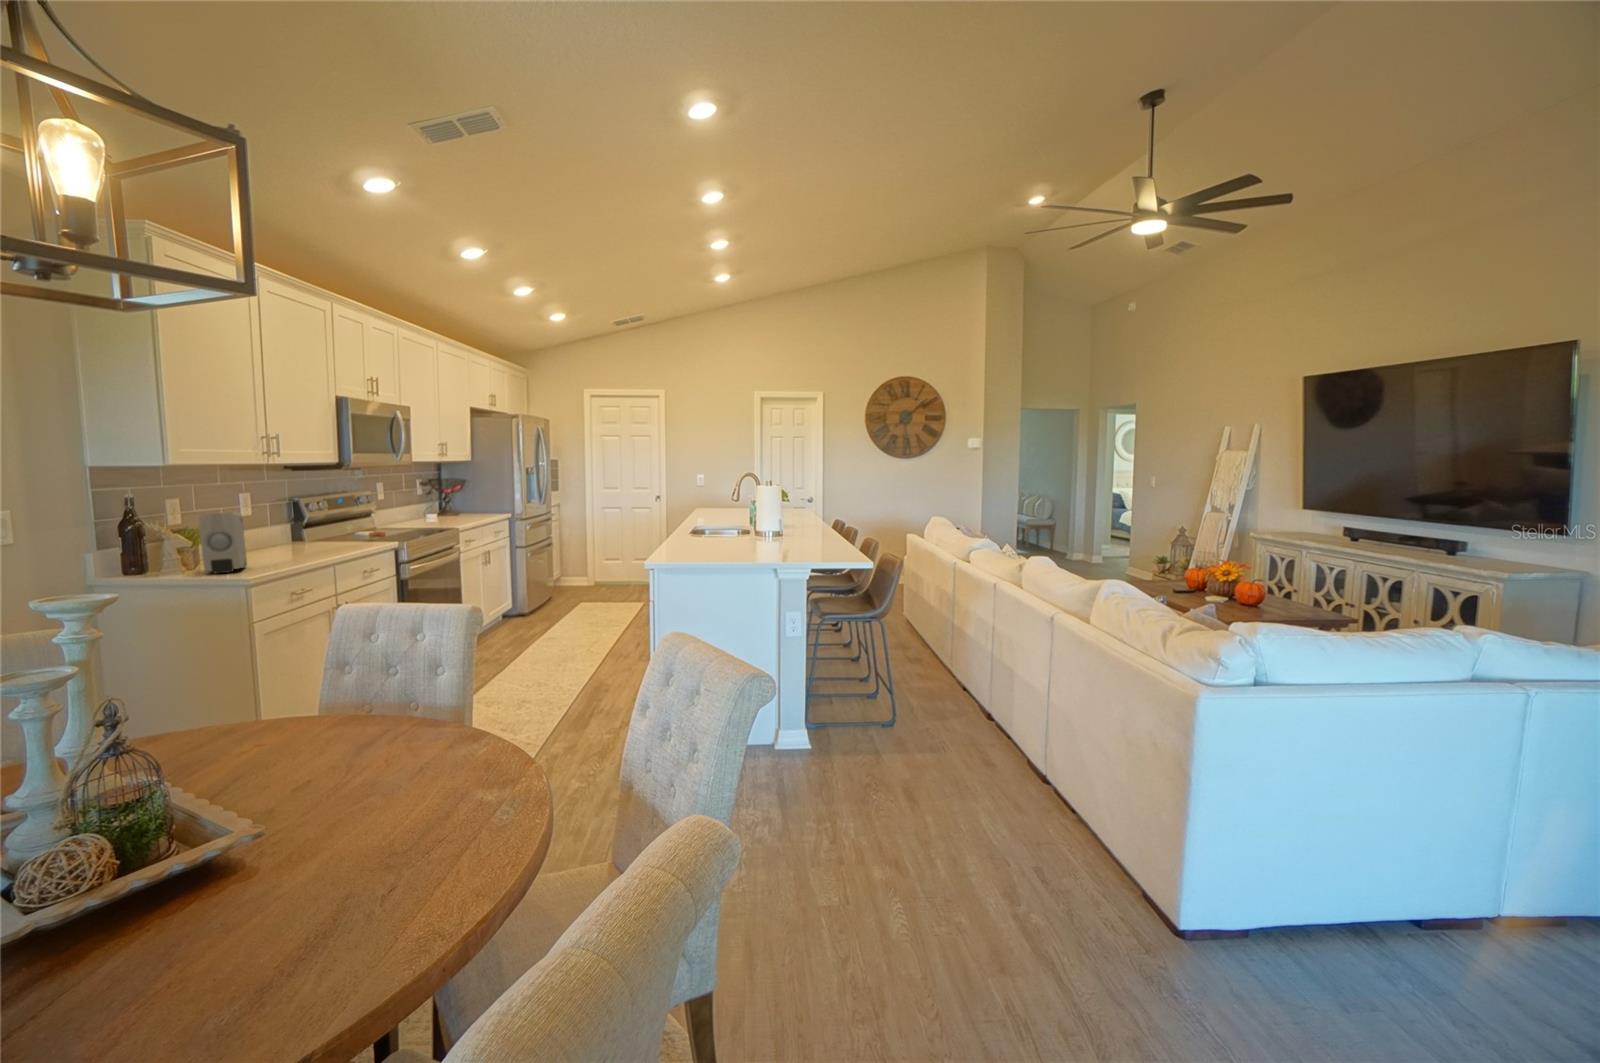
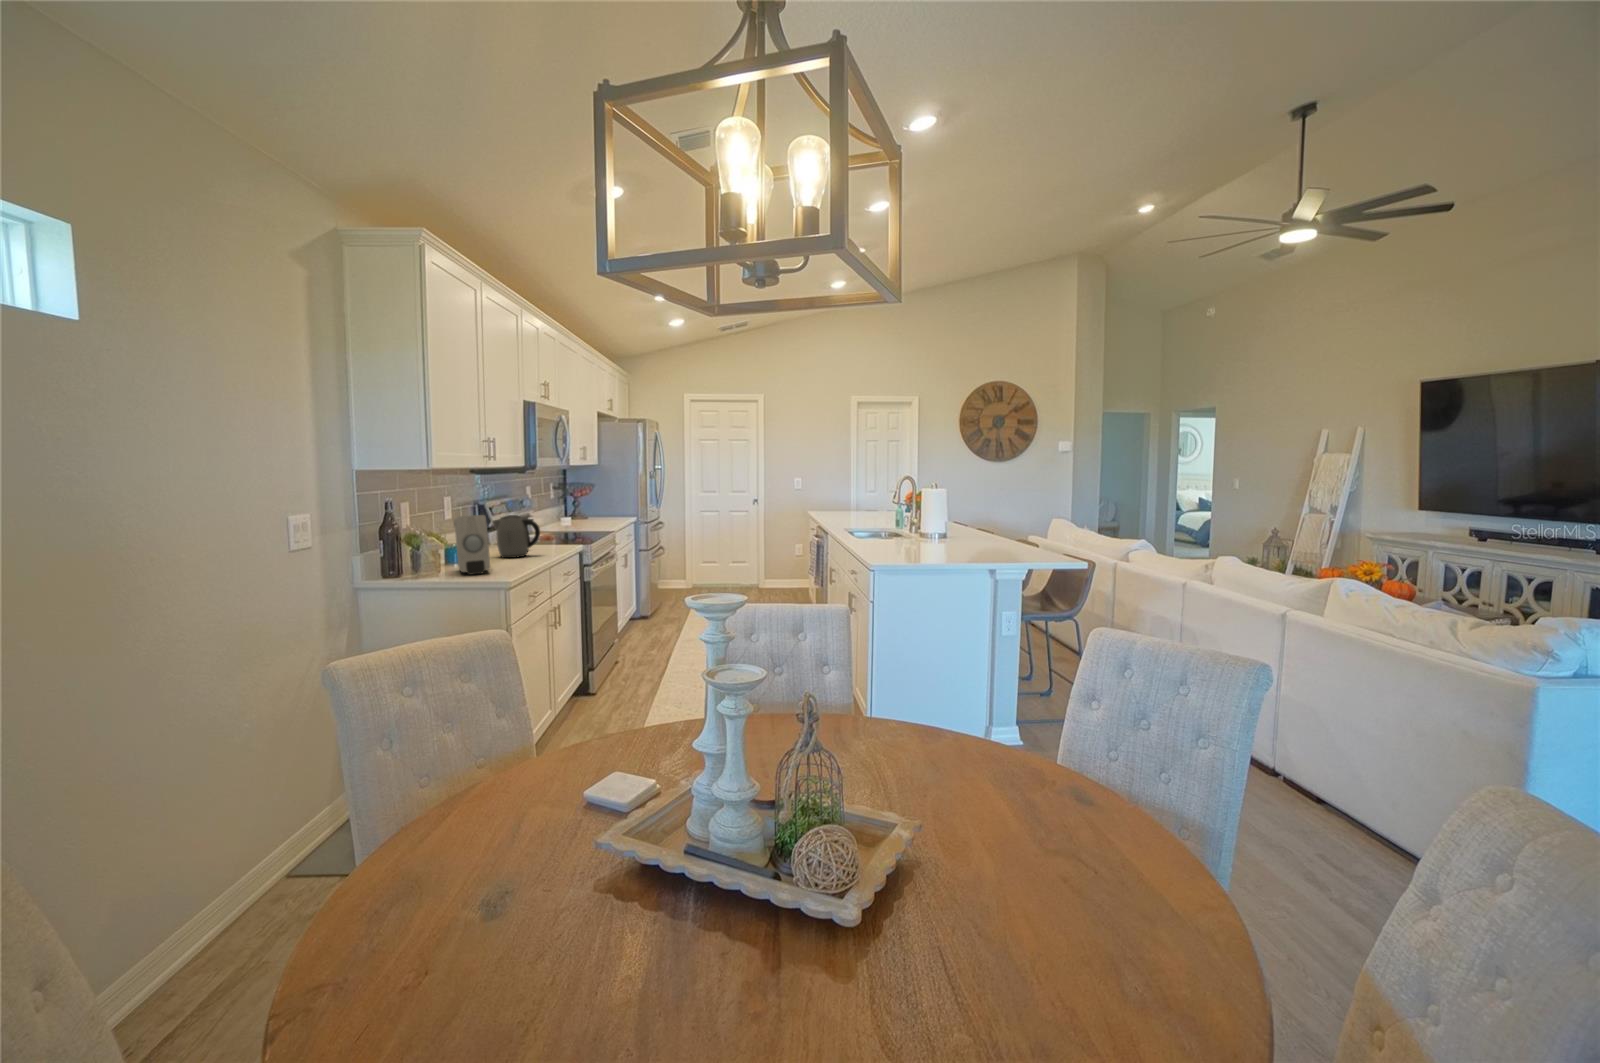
kettle: none [278,512,333,556] -> present [493,515,540,558]

